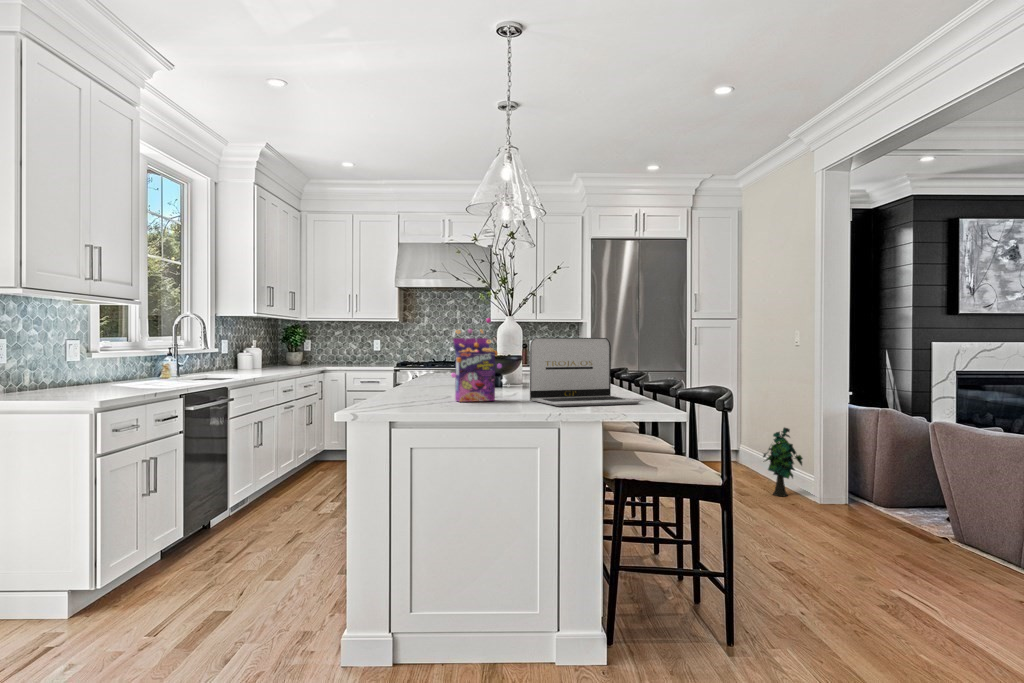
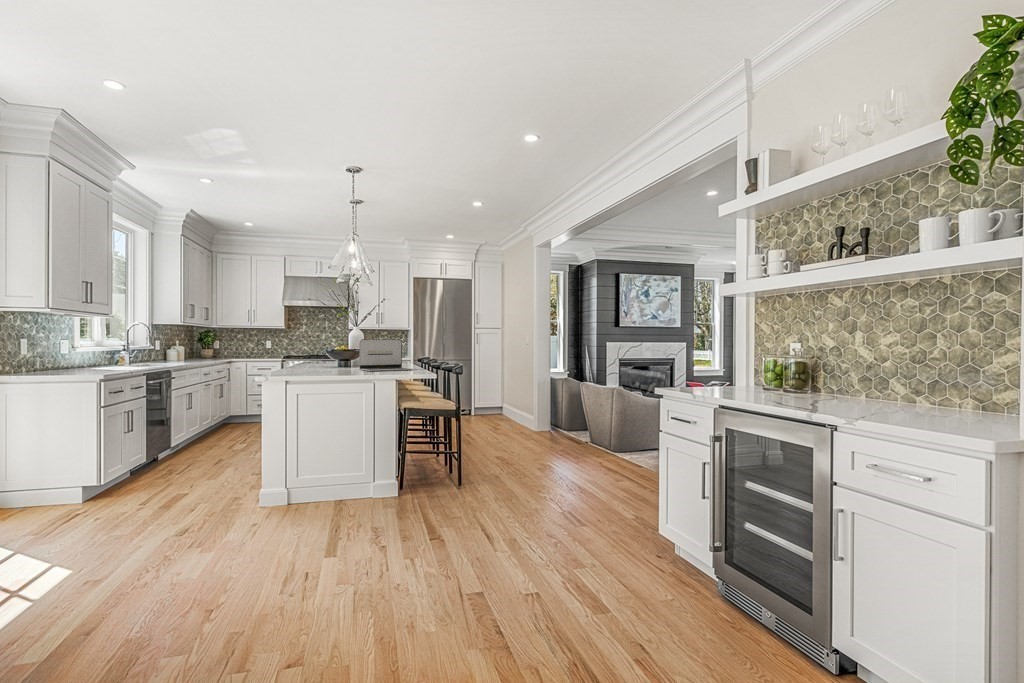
cereal box: present [448,318,506,402] -> none [314,329,349,371]
decorative plant: present [763,428,803,496] -> none [508,389,528,428]

